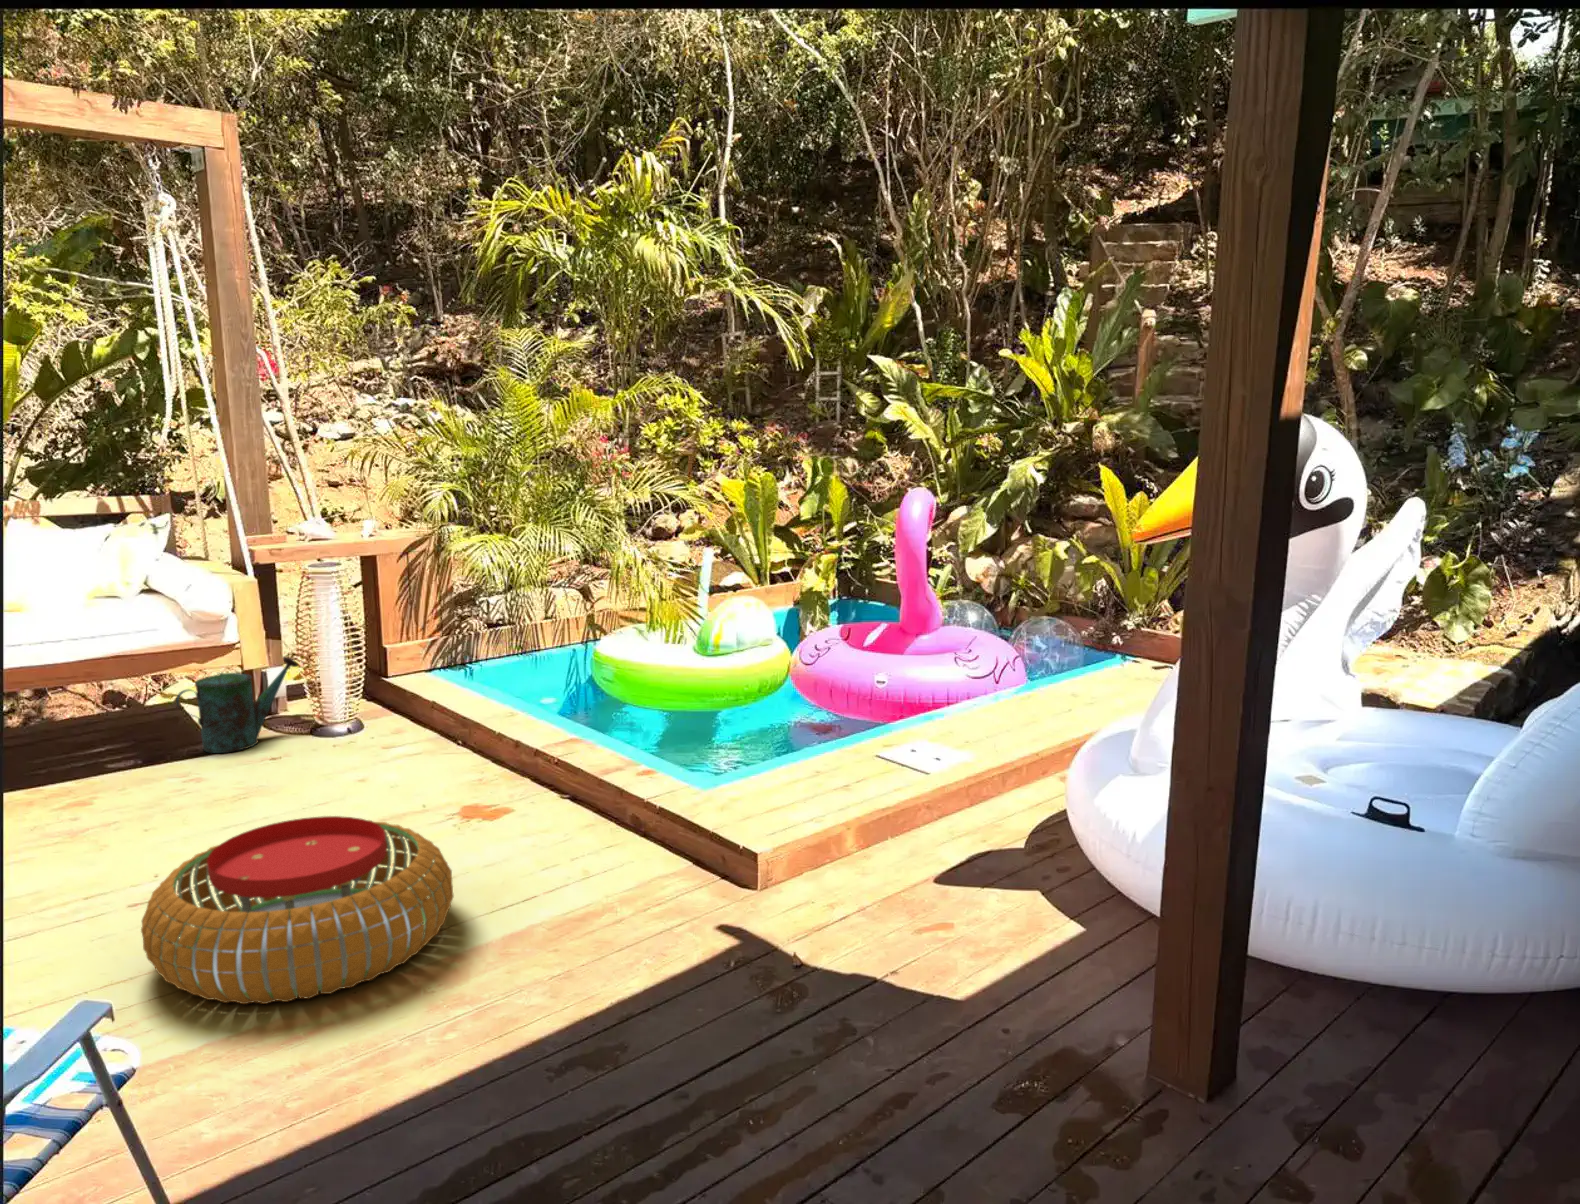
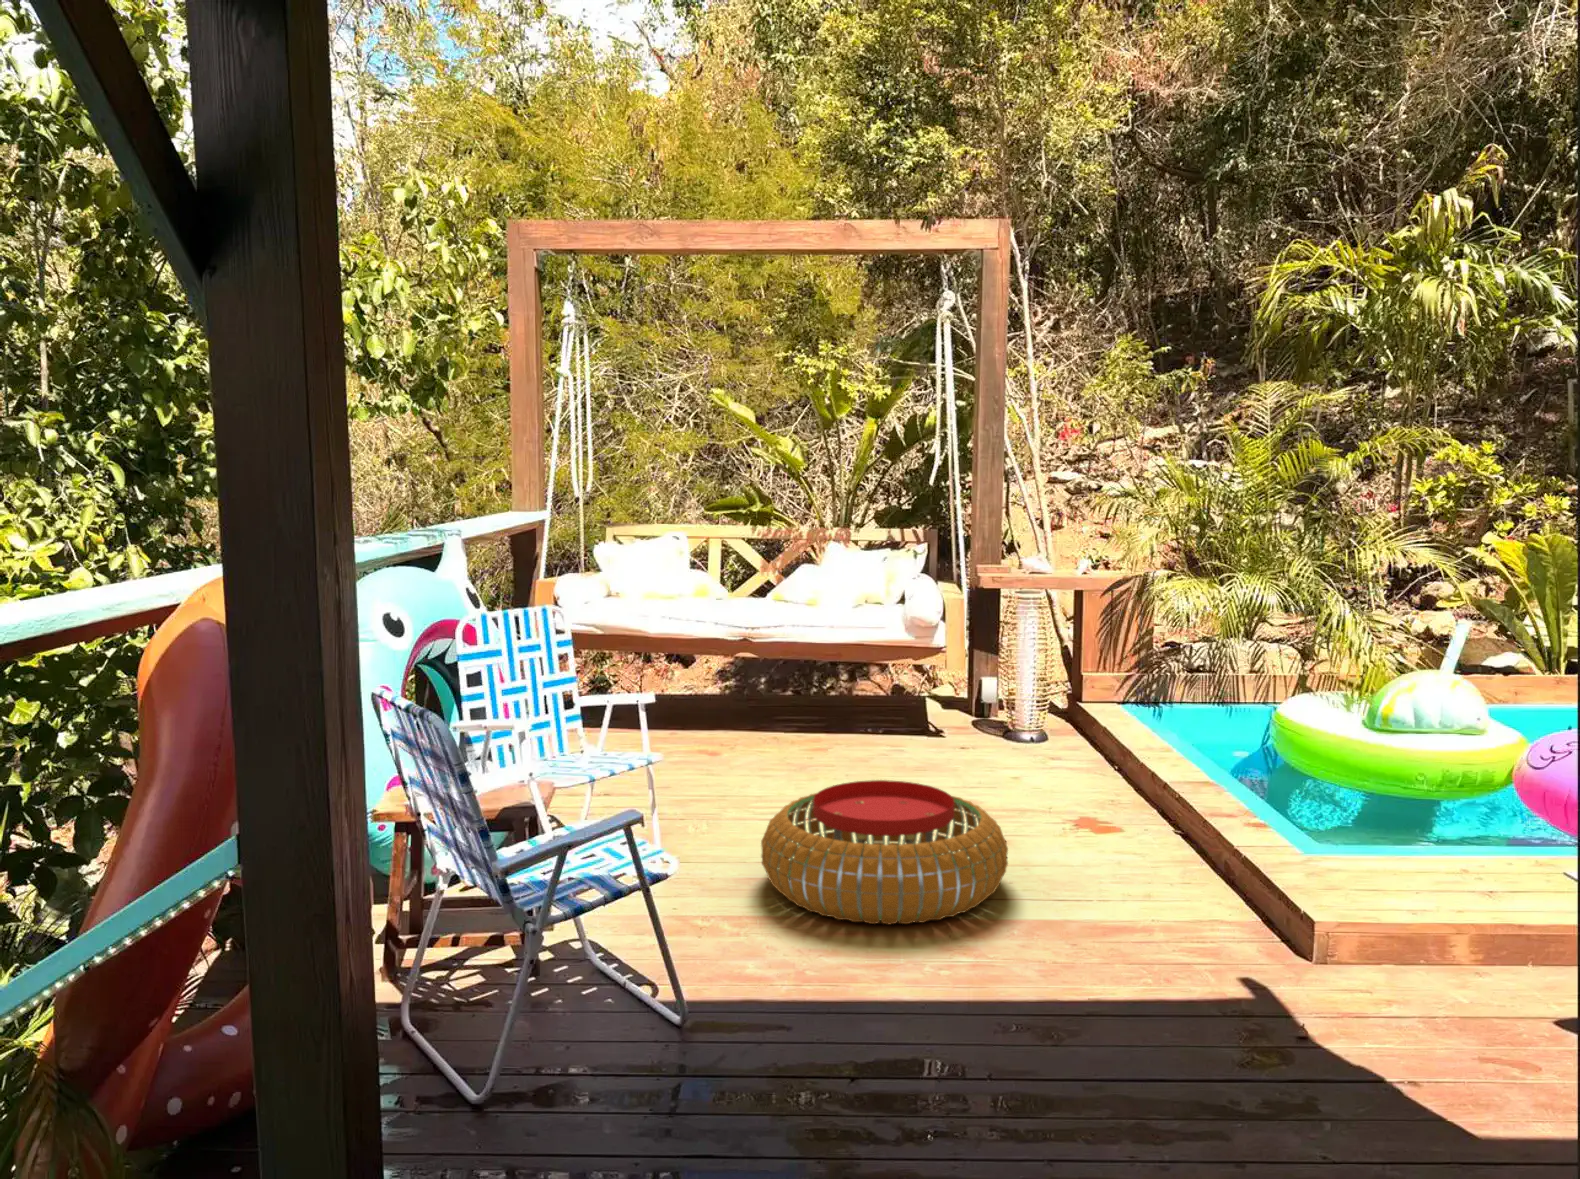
watering can: present [176,657,299,753] -> none [900,667,1001,740]

